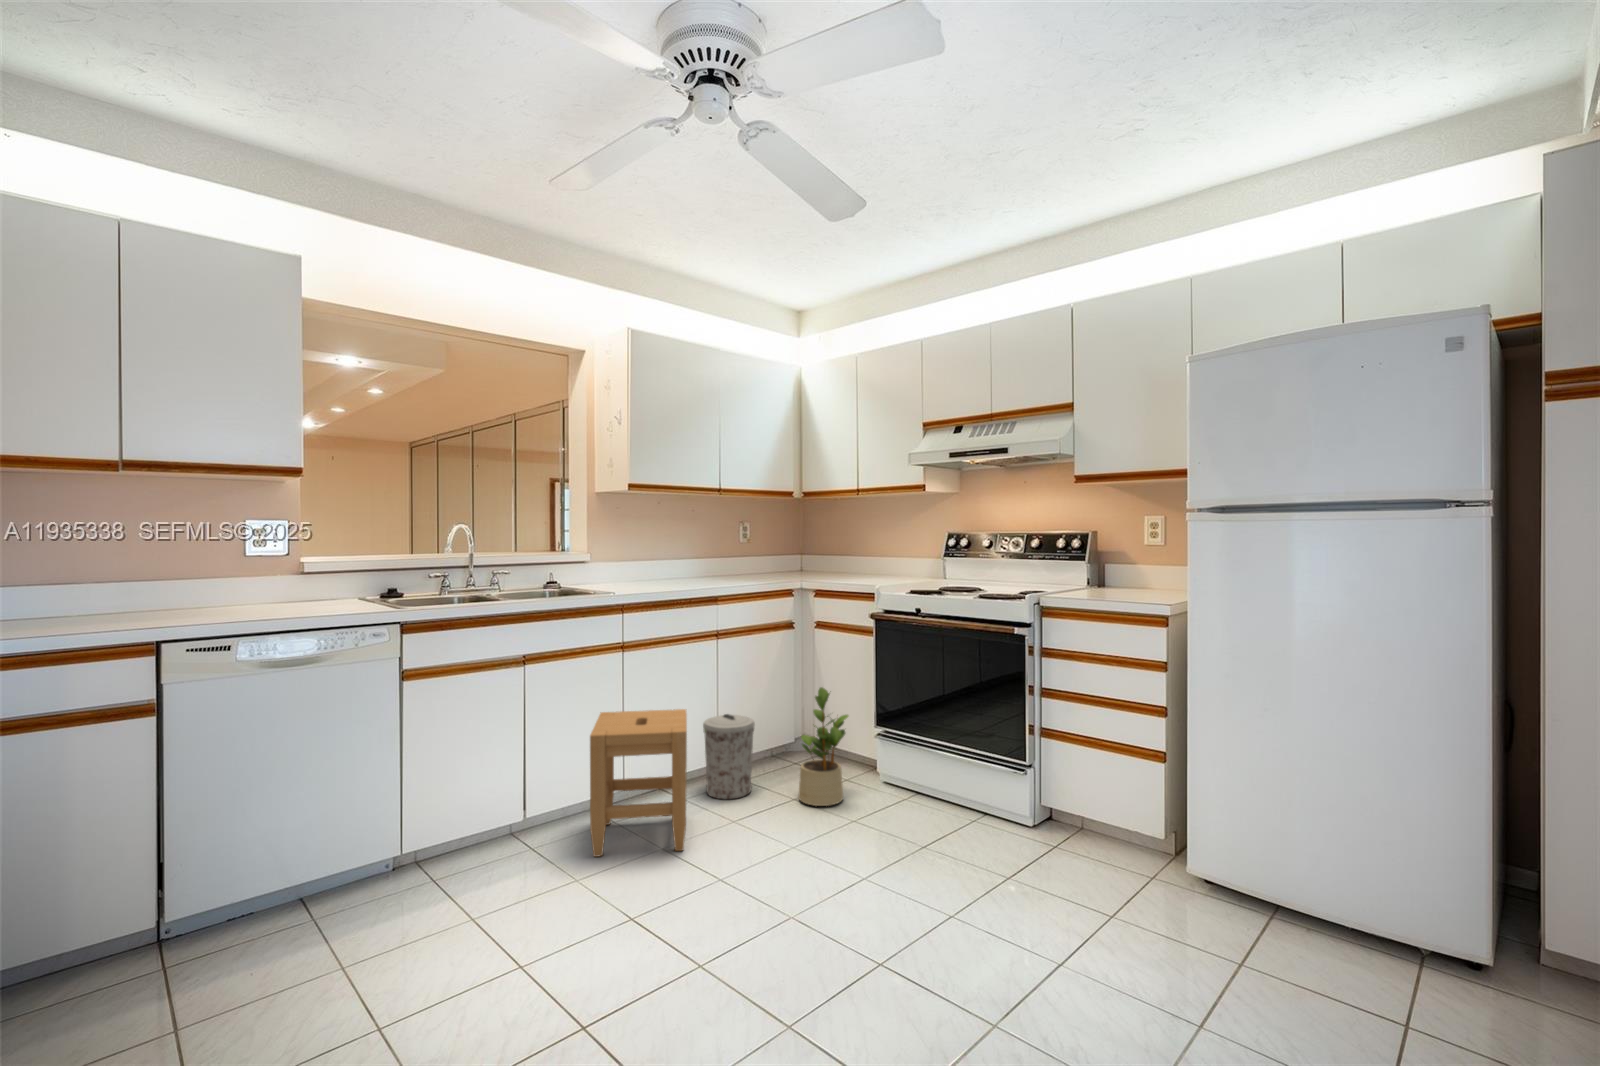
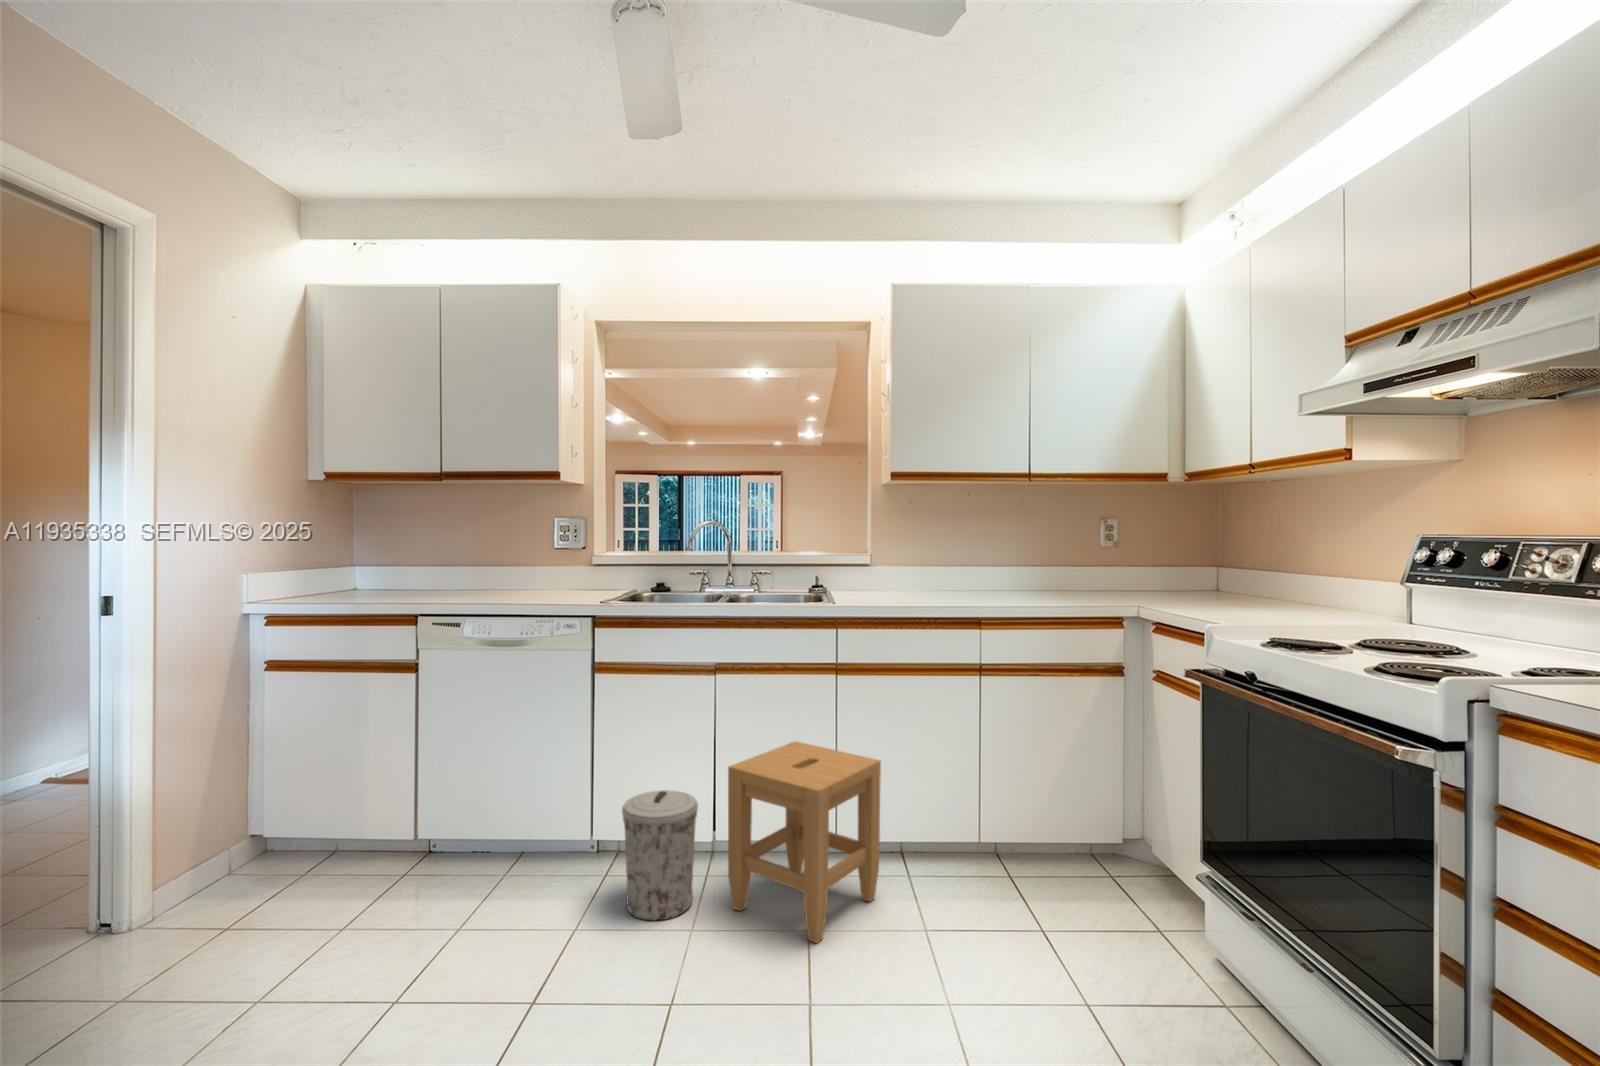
potted plant: present [798,687,848,806] -> none [1039,774,1136,965]
trash can: present [703,714,755,799] -> present [622,790,698,920]

